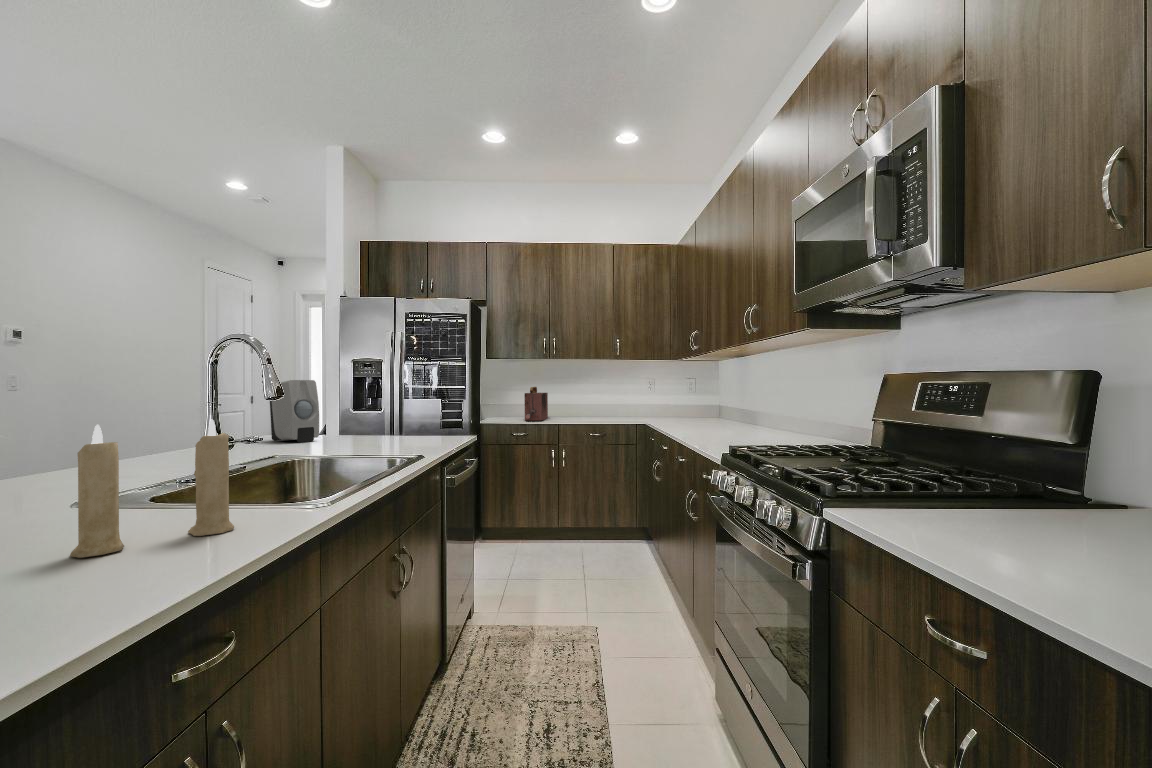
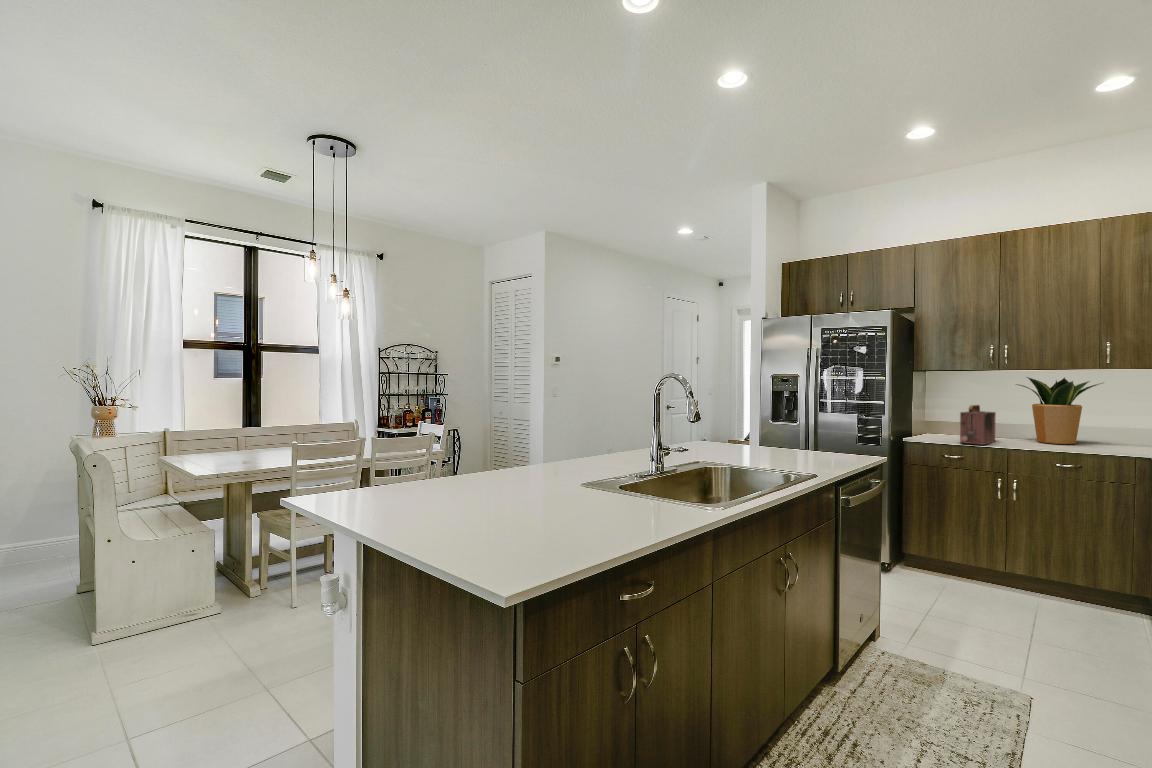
potted plant: none [559,362,612,416] -> present [1016,377,1102,444]
soap dispenser: present [270,380,319,442] -> none [698,399,735,450]
candle: present [70,419,234,558] -> none [580,443,659,520]

